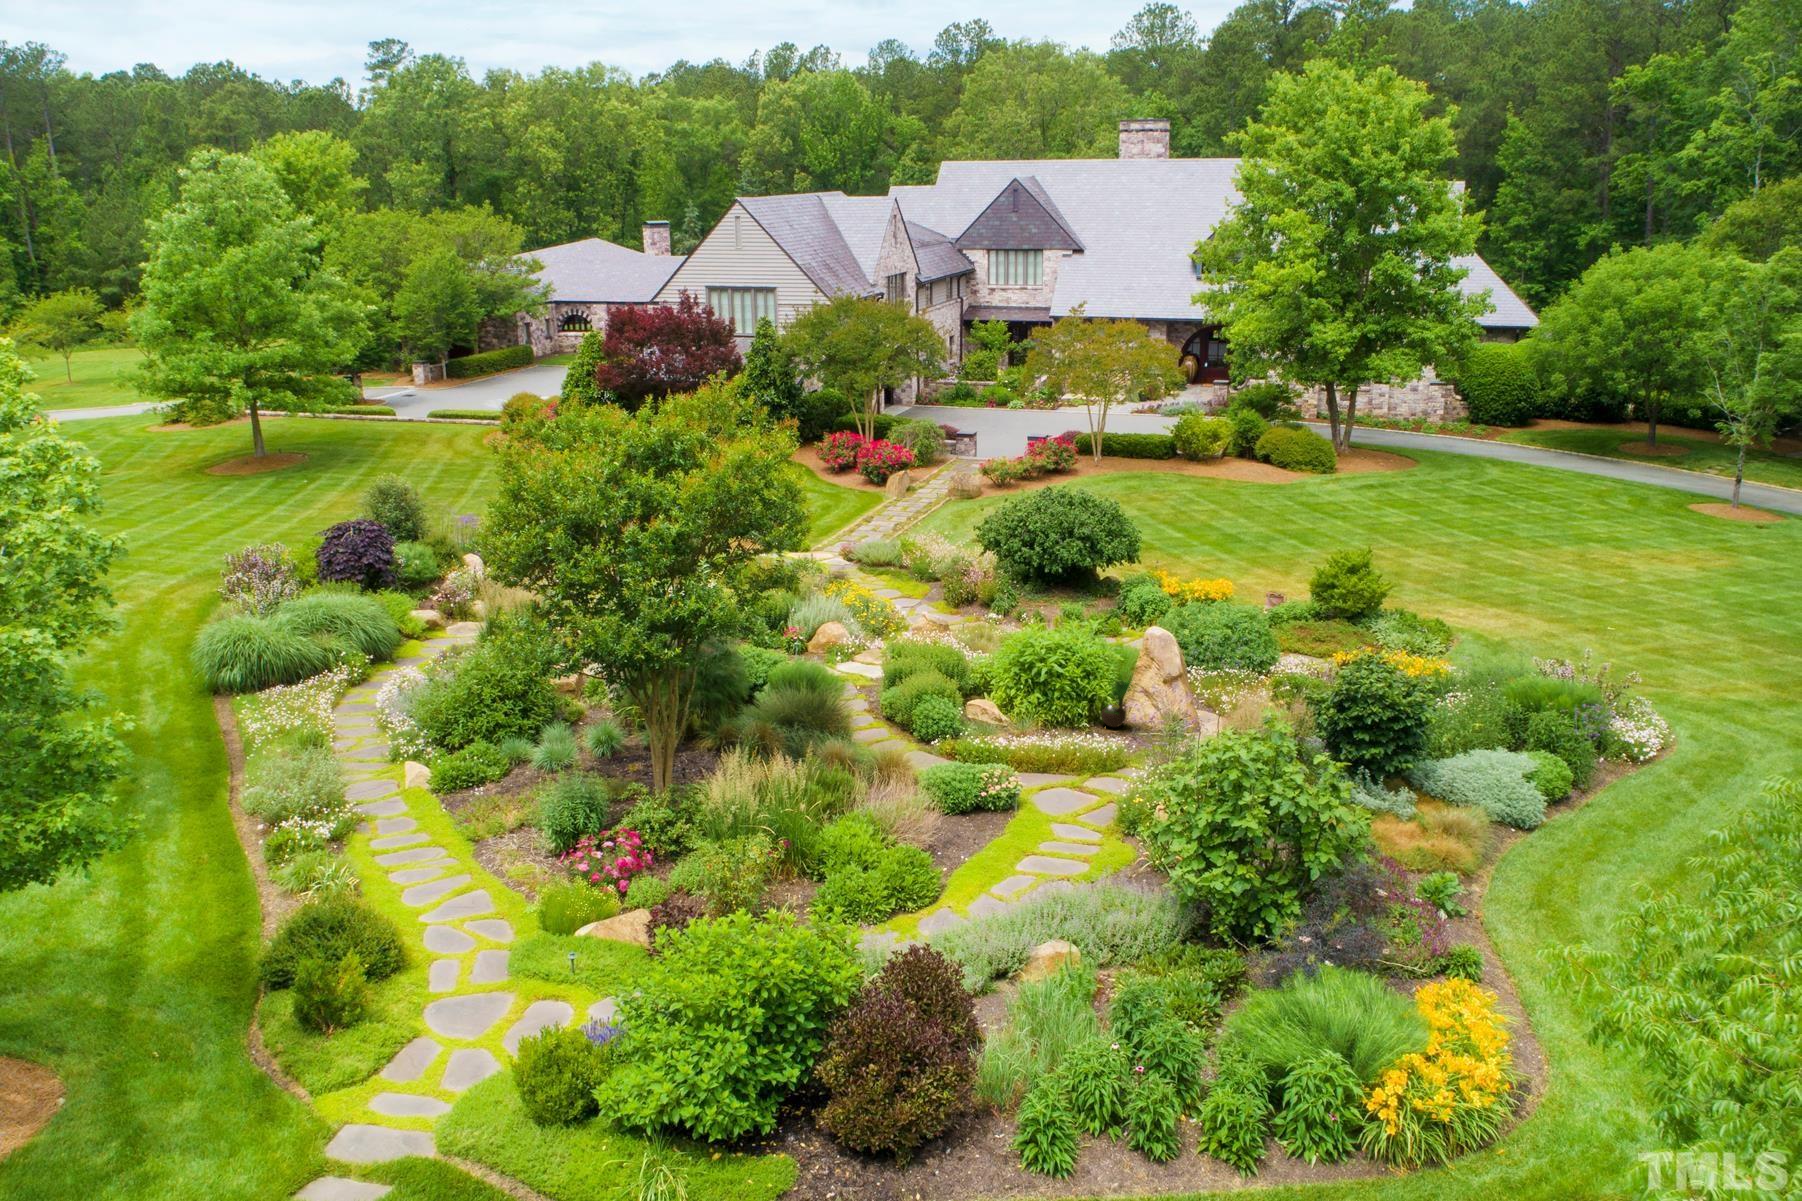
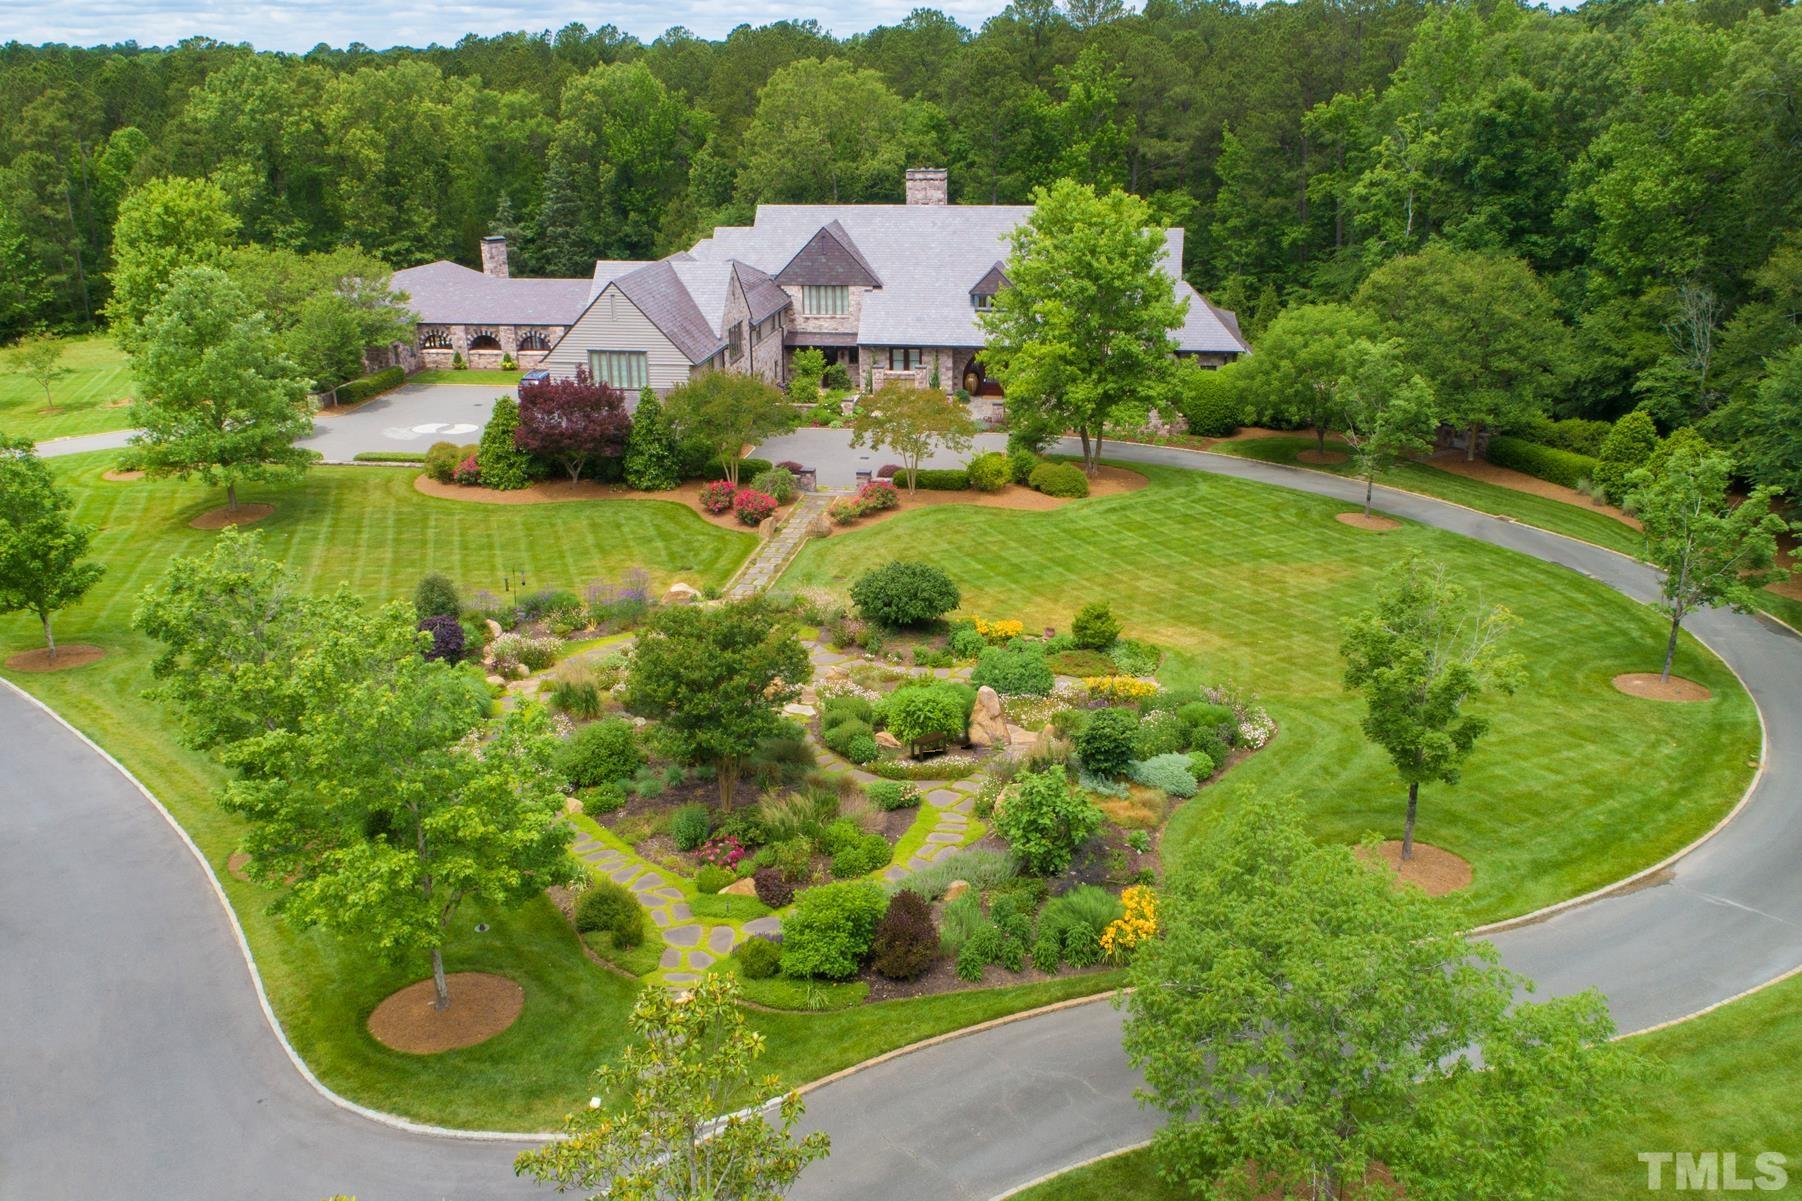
bench: none [1020,696,1085,743] -> present [911,730,947,762]

